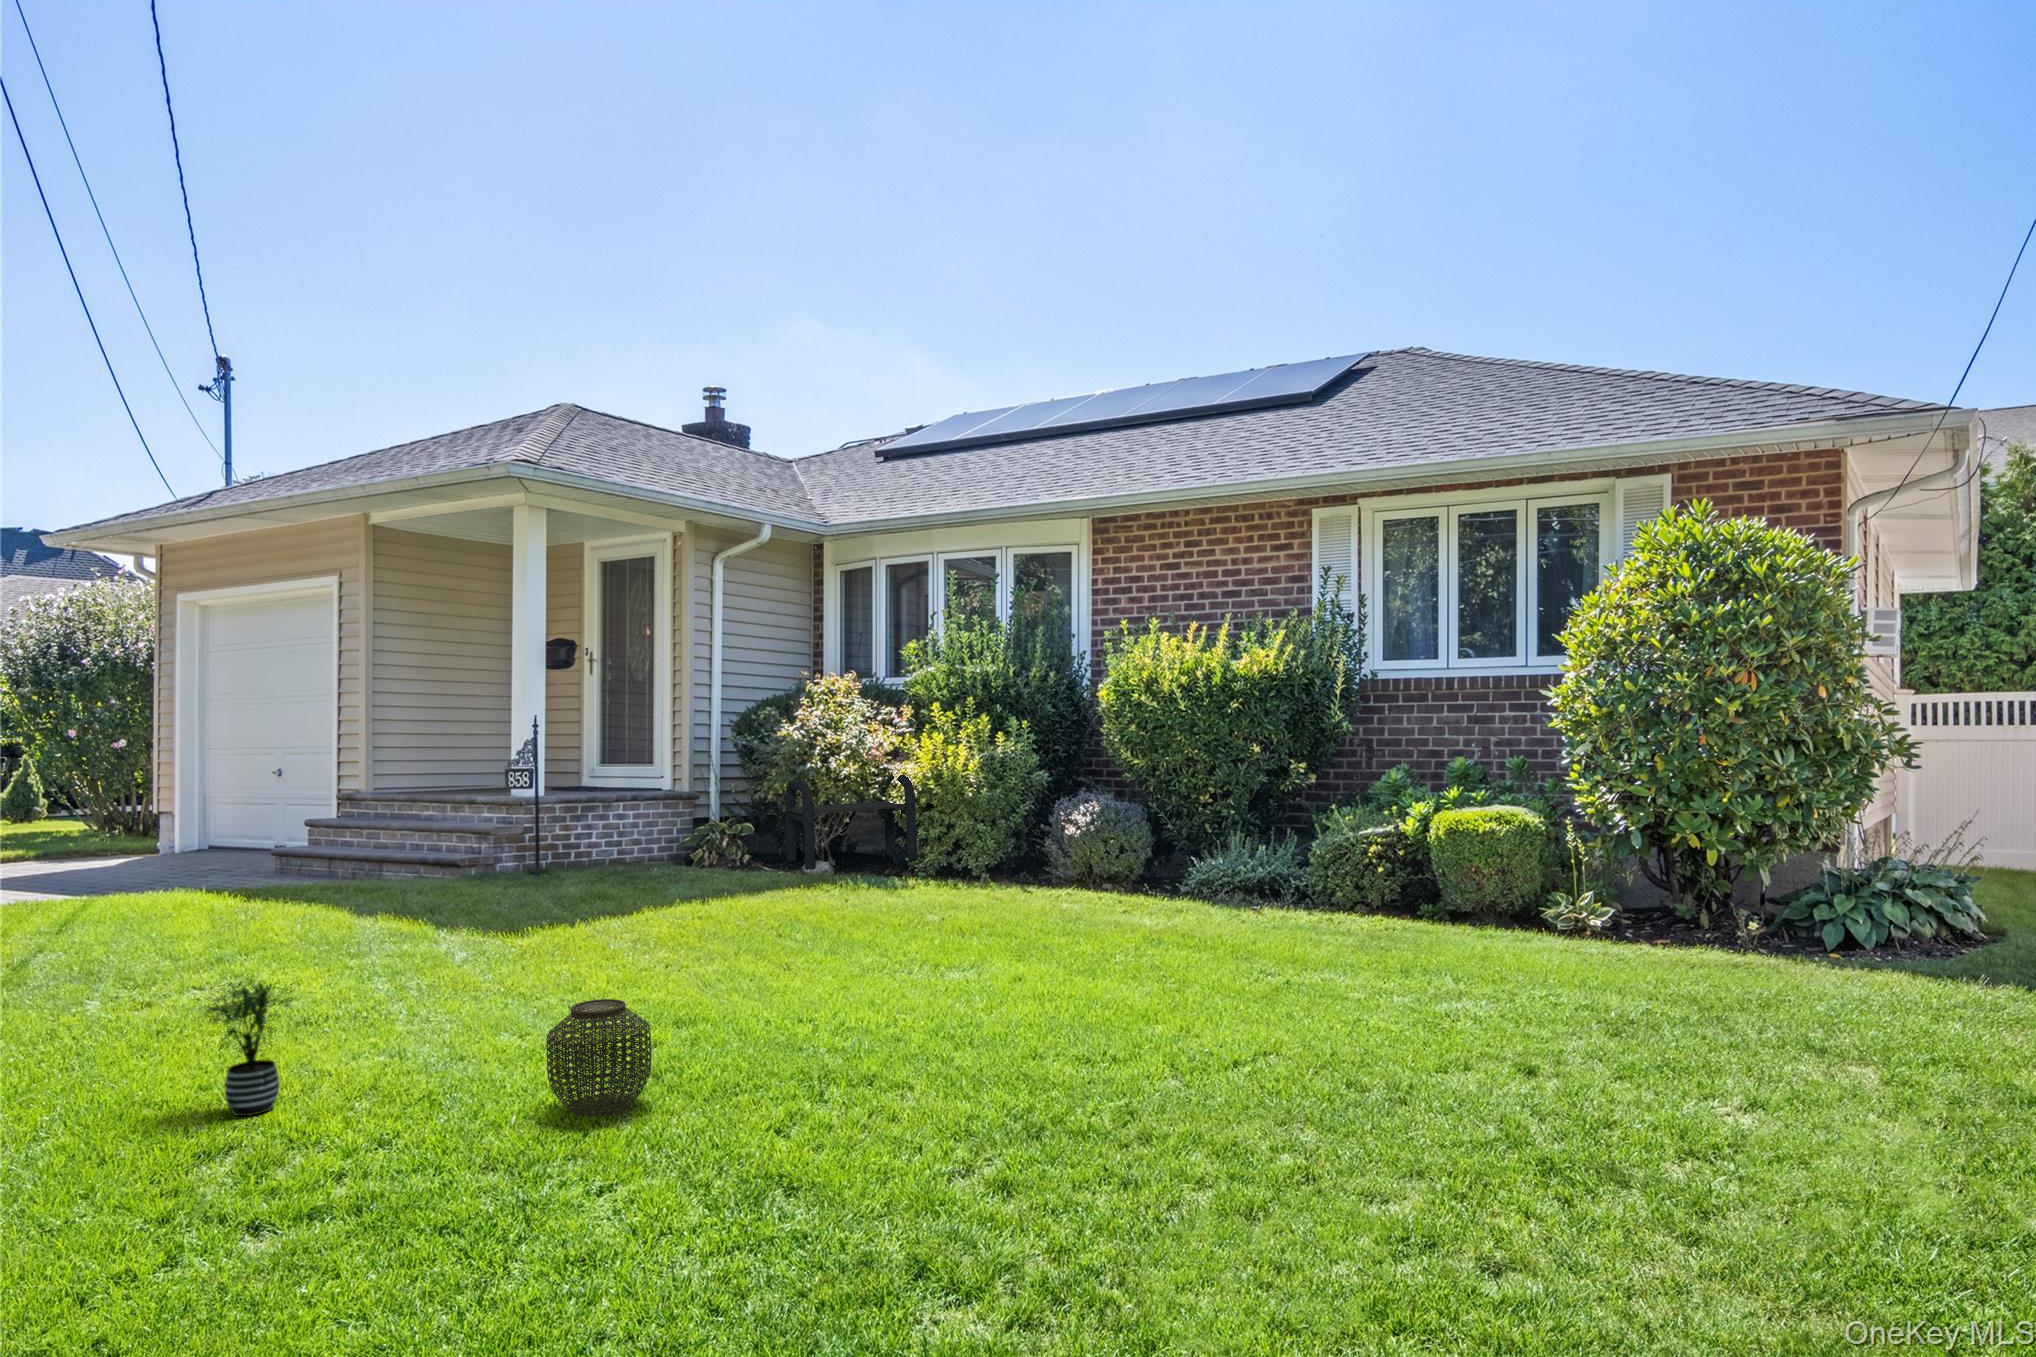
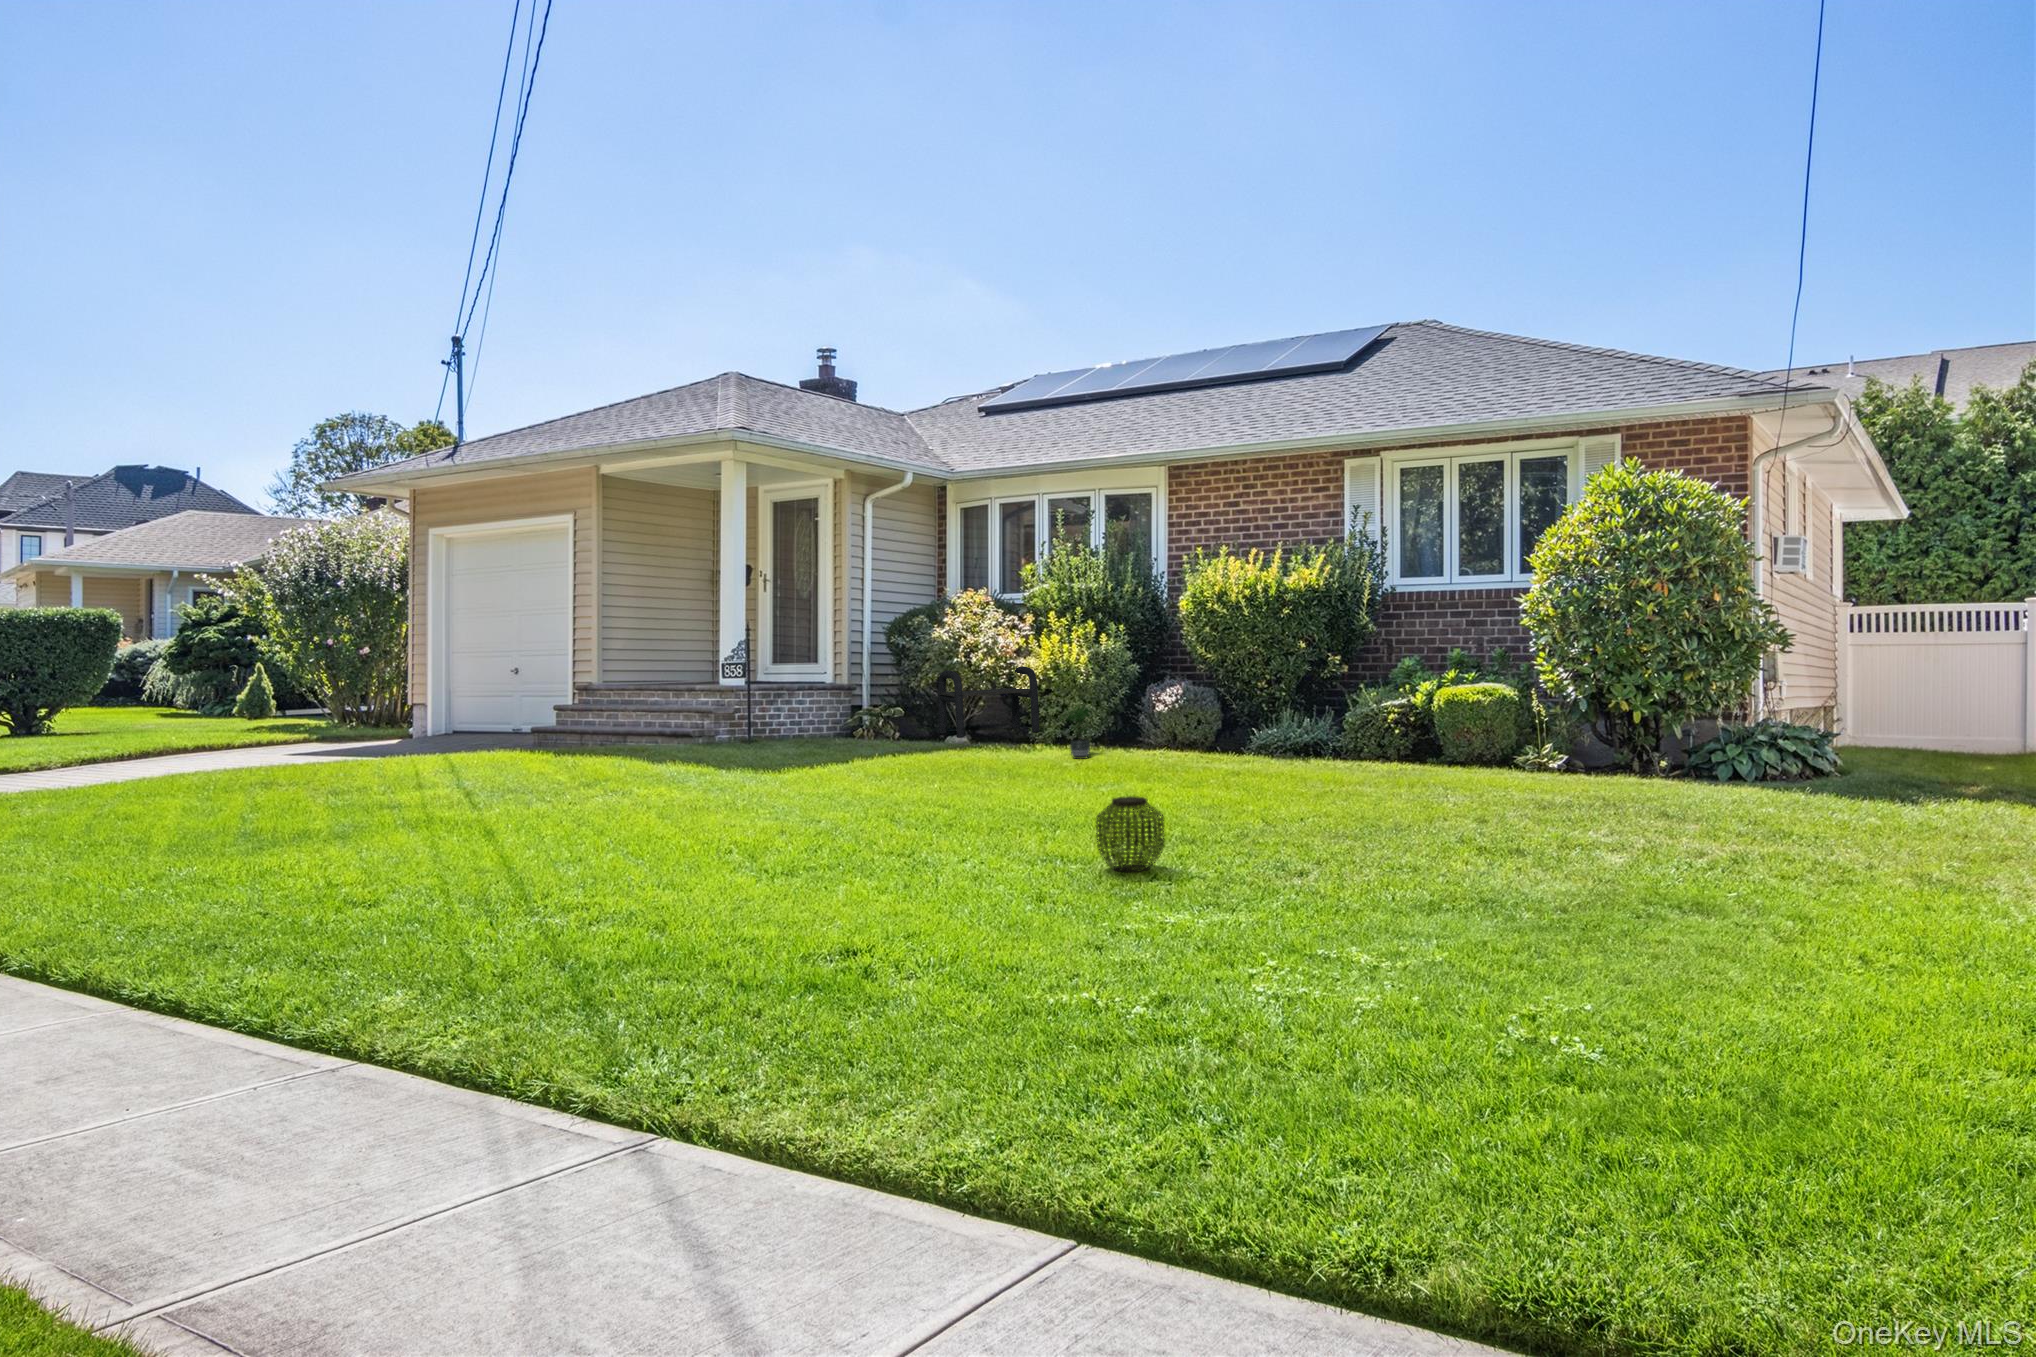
potted plant: present [194,981,292,1116] -> present [1061,707,1092,759]
woven basket: present [547,999,652,1117] -> present [1096,796,1164,872]

